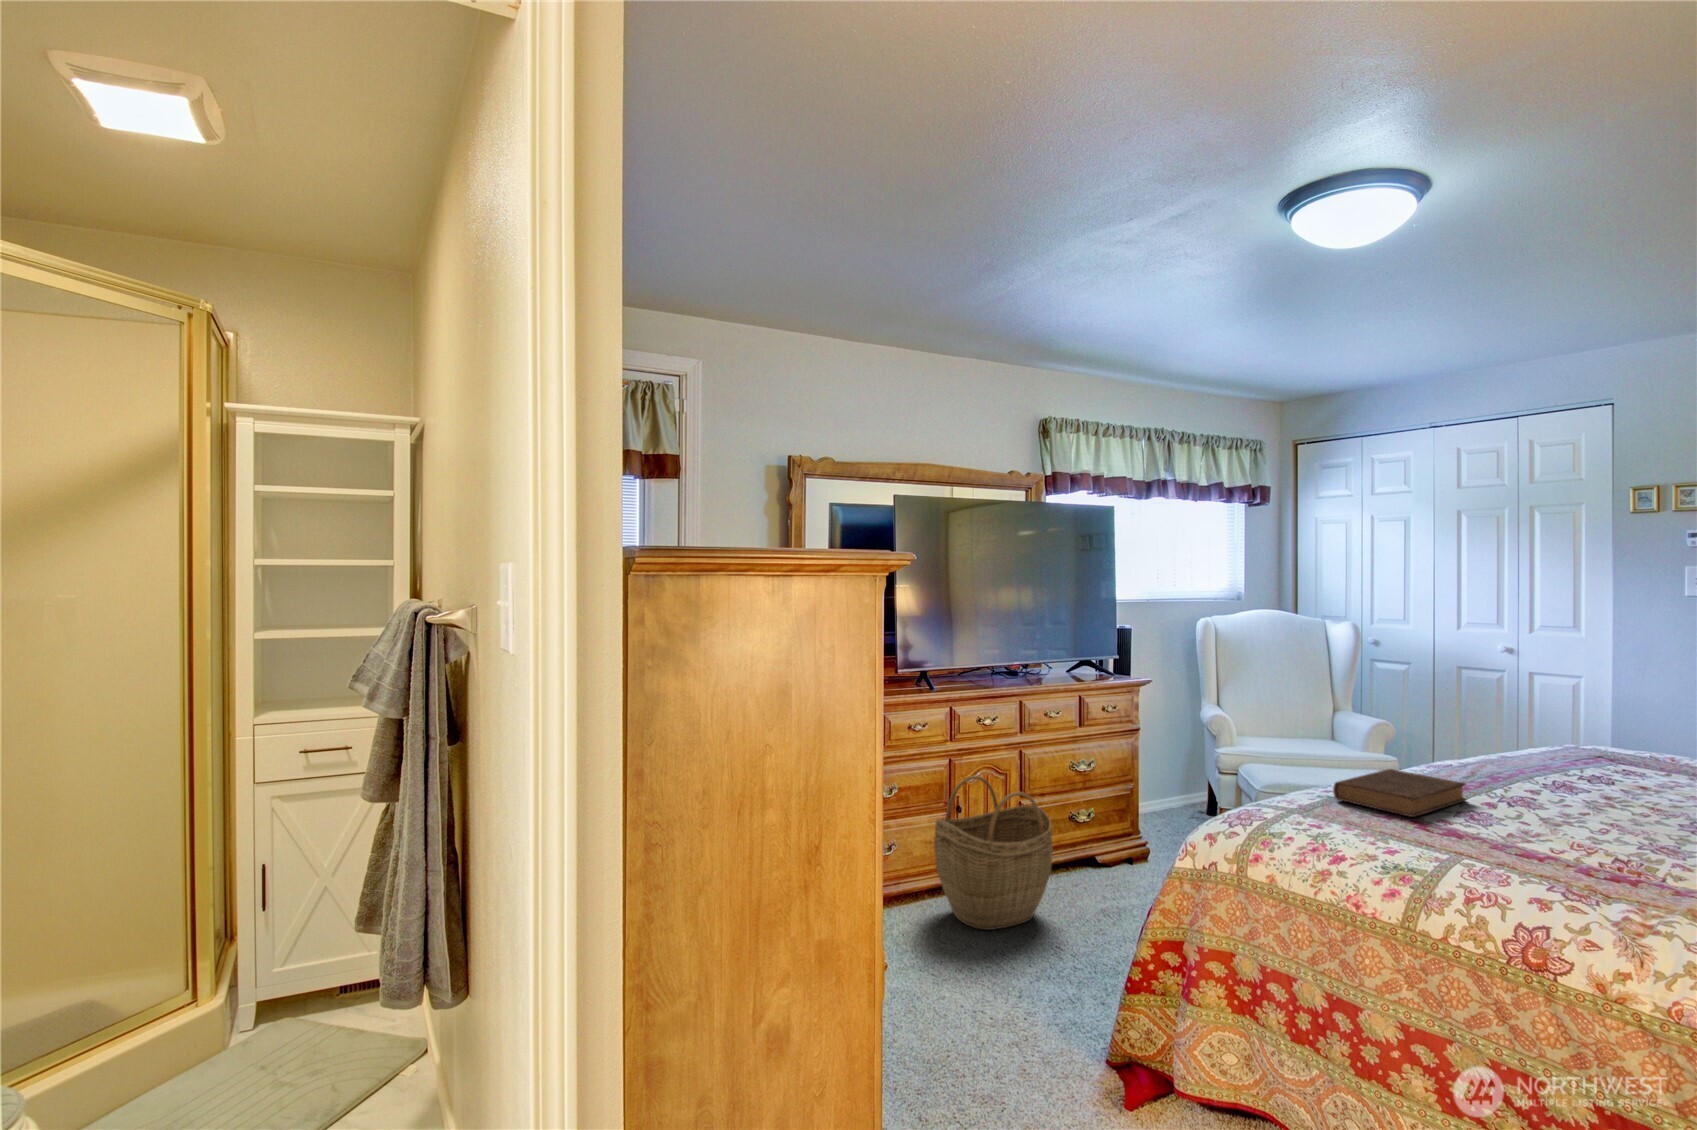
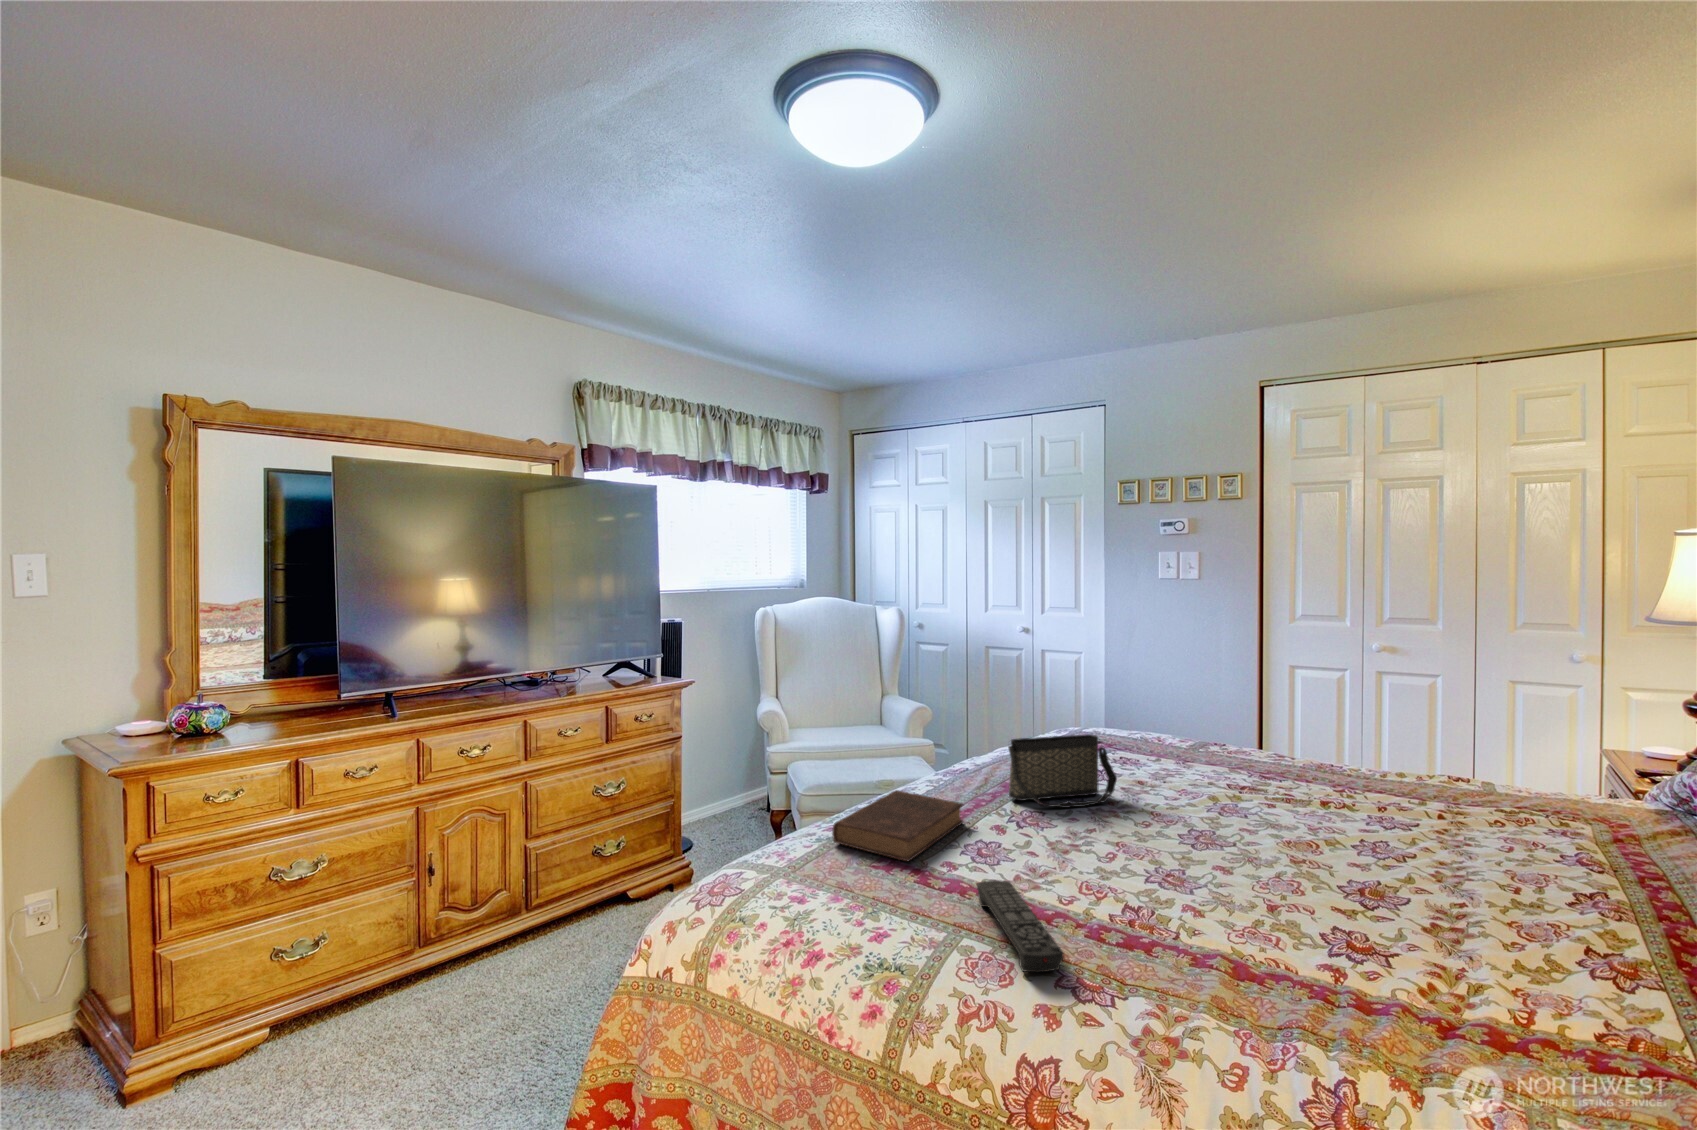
handbag: none [1514,733,1652,804] -> present [1008,734,1117,808]
woven basket: present [934,776,1053,930] -> none [378,829,548,1040]
remote control: none [1490,831,1585,891] -> present [977,880,1064,972]

